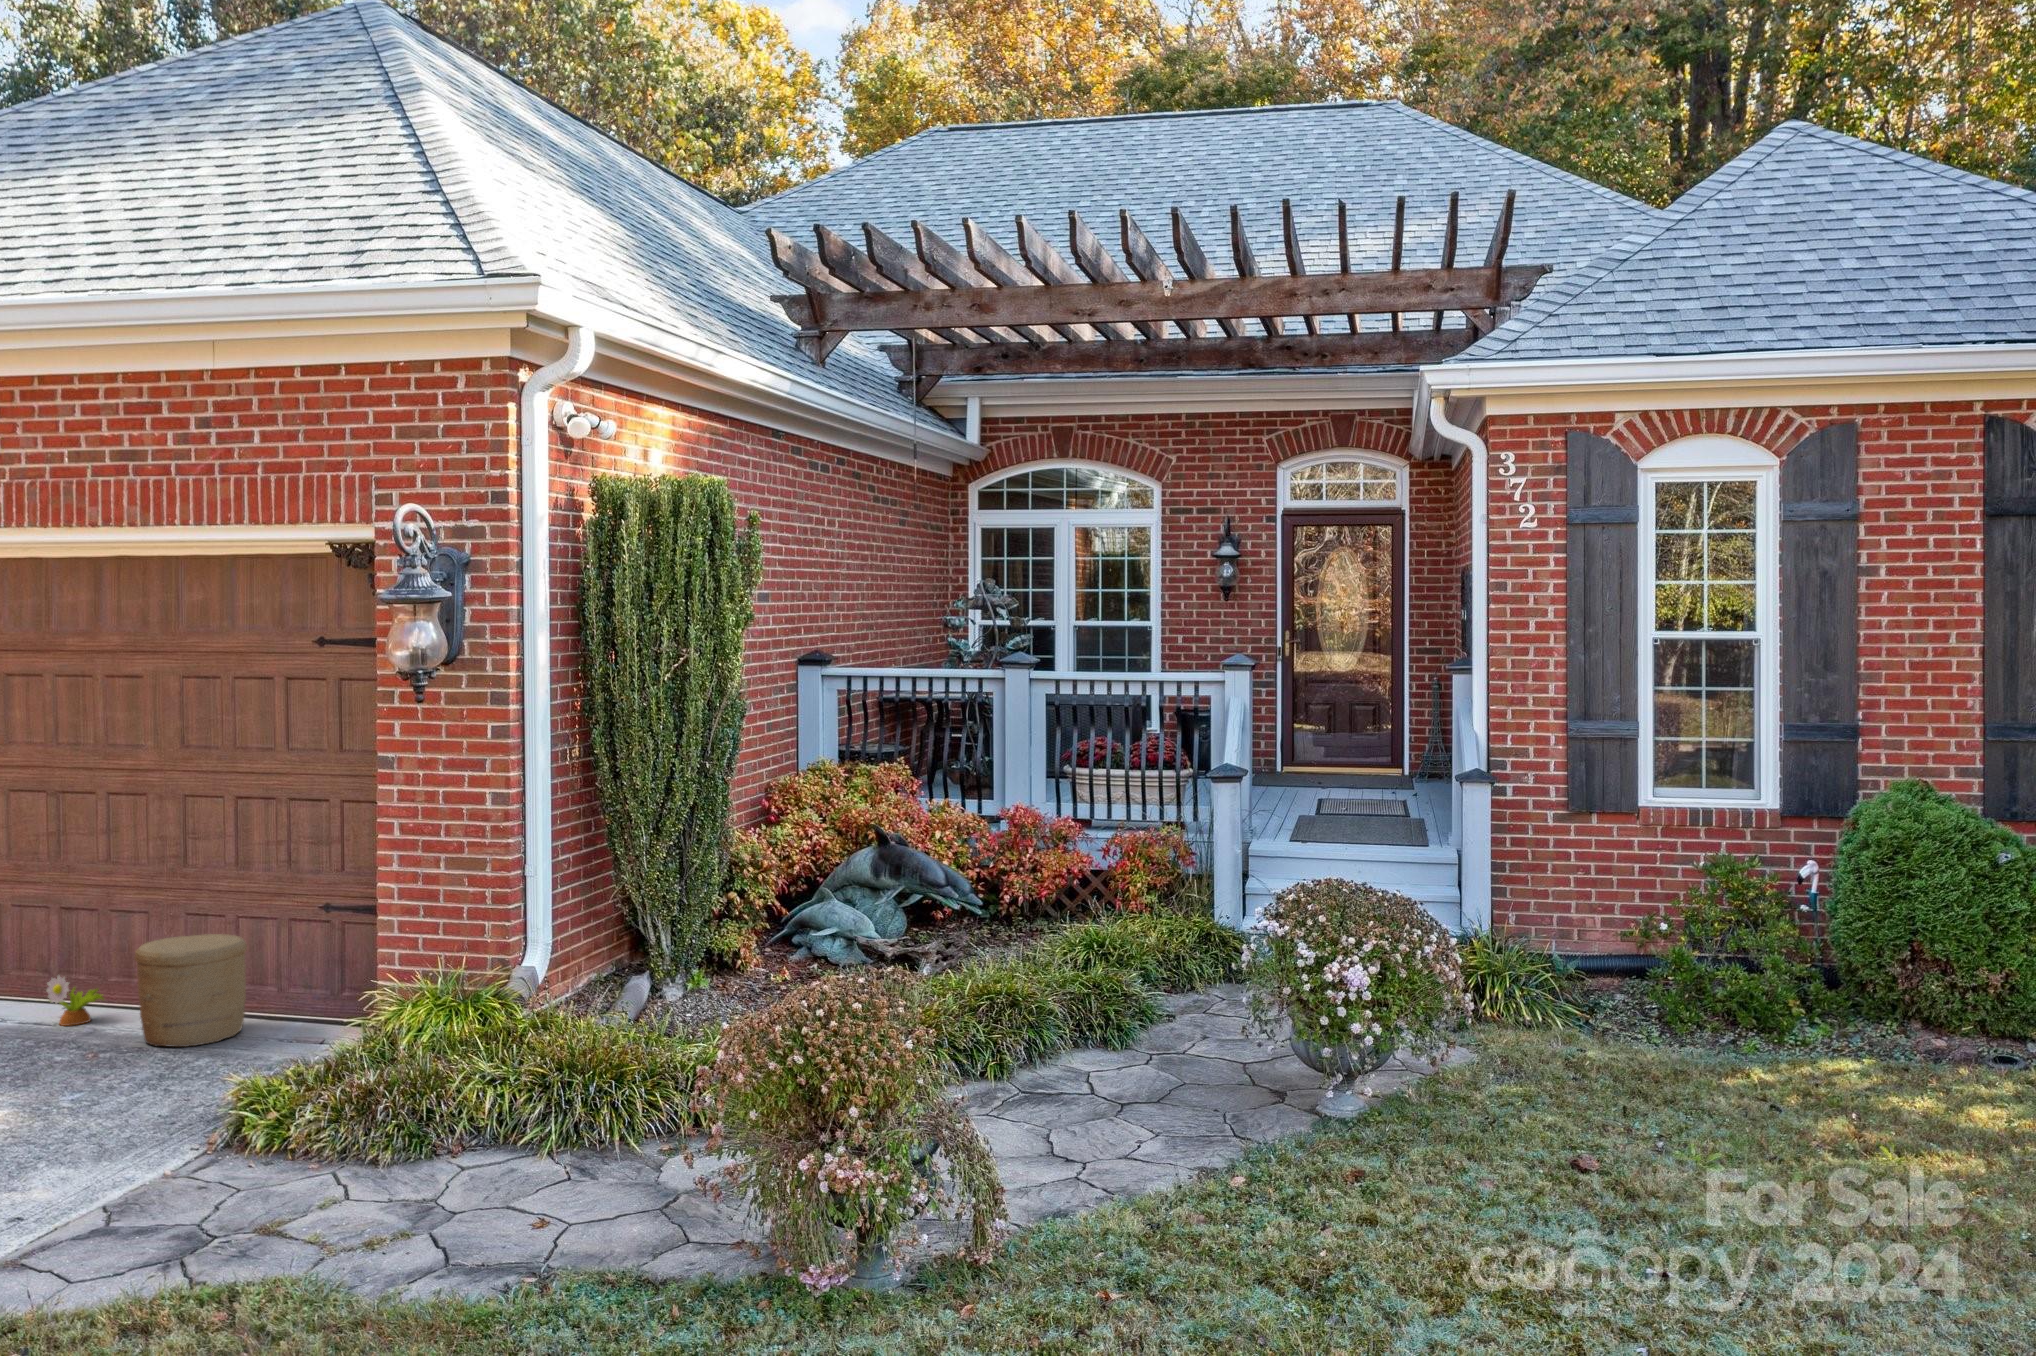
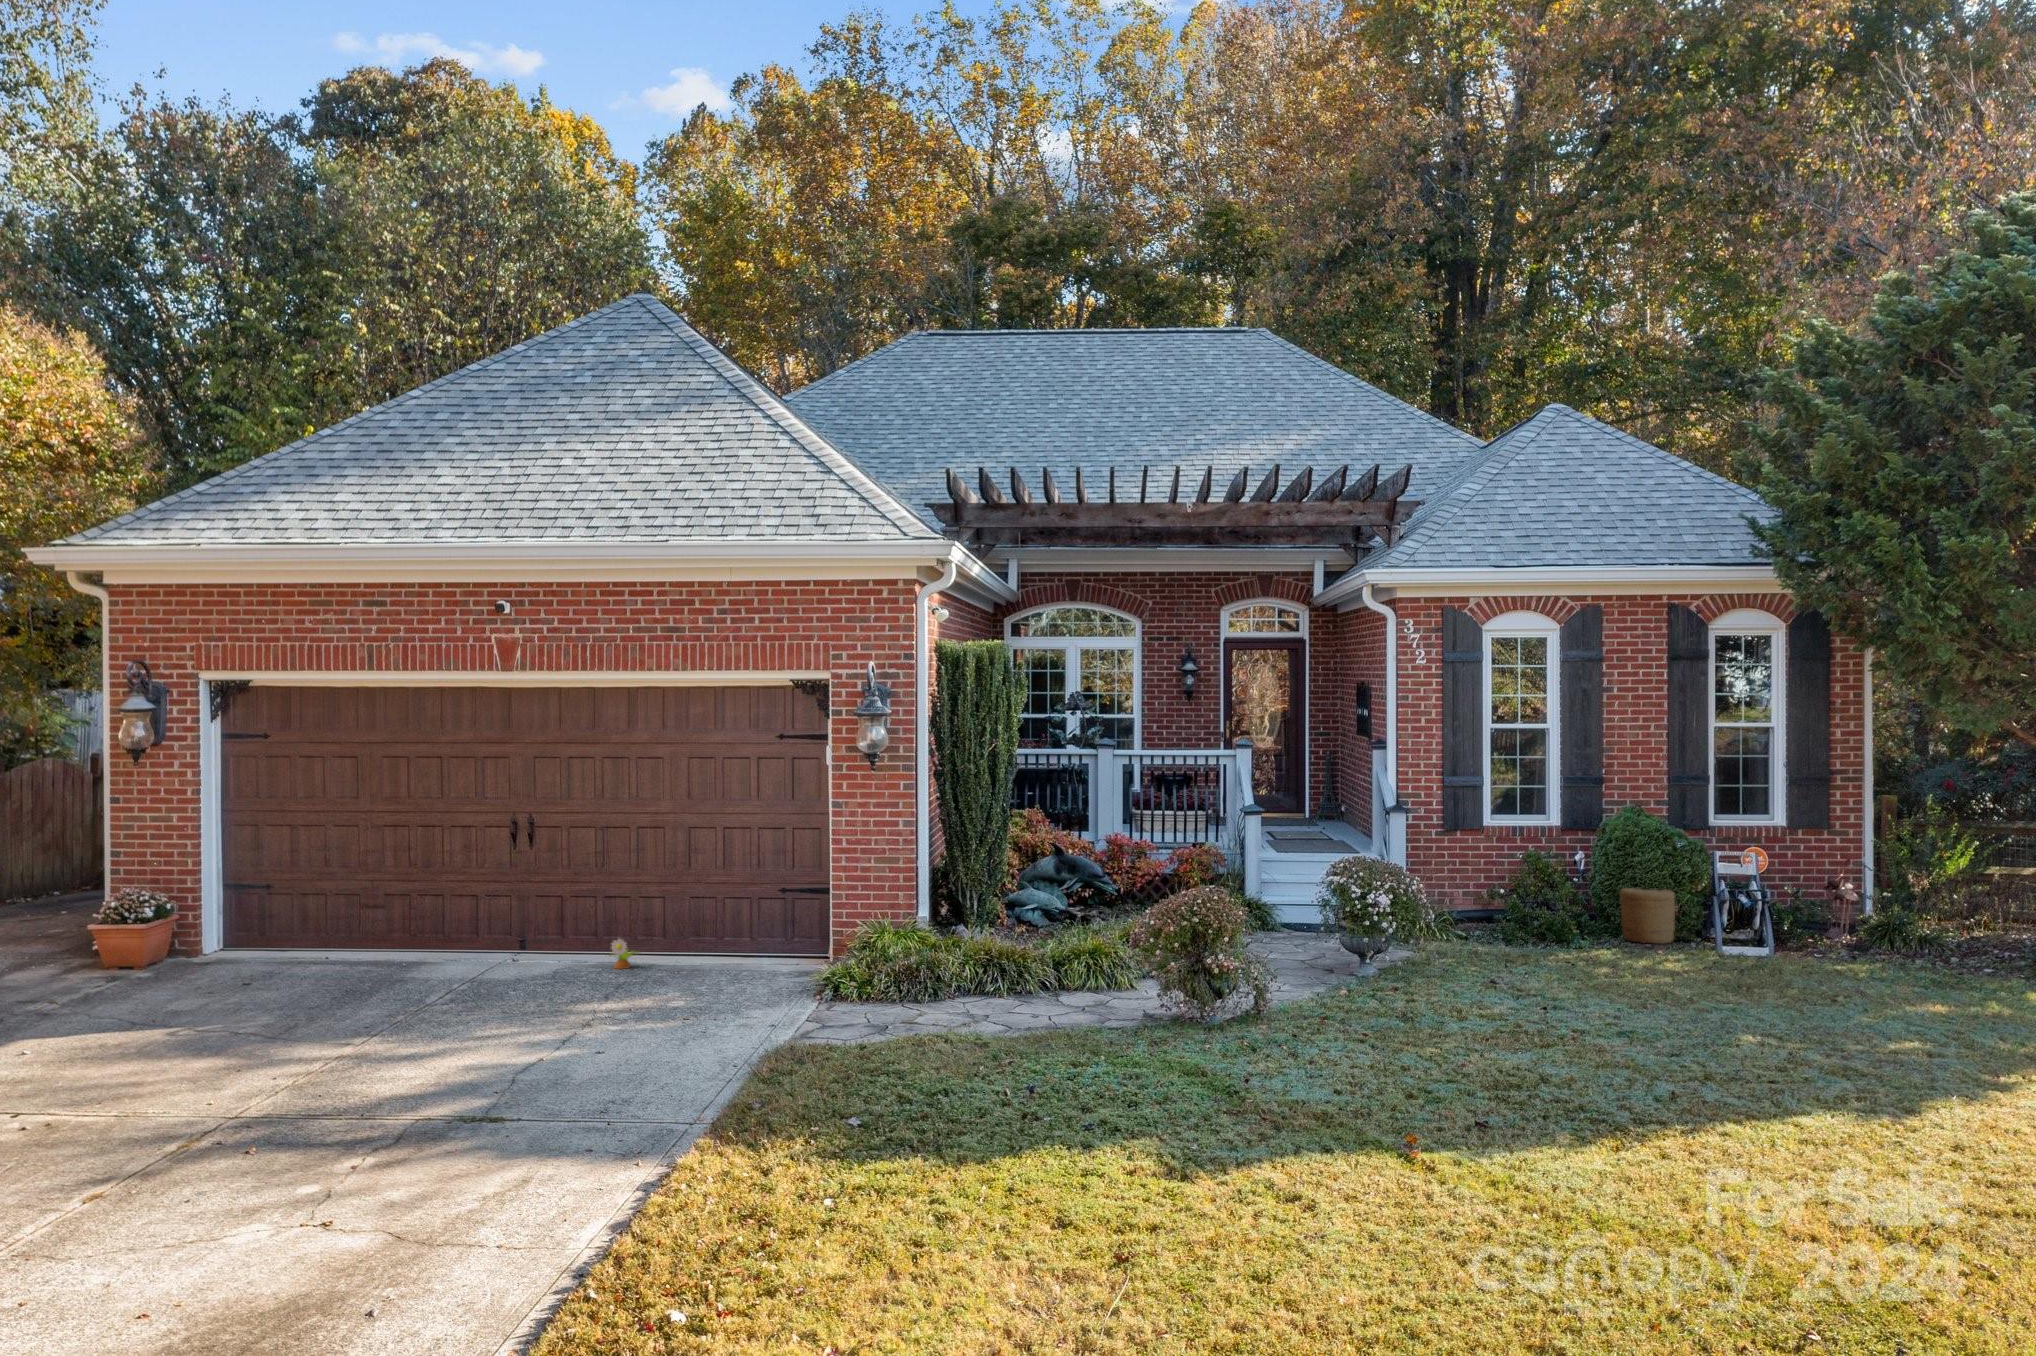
woven basket: present [134,934,247,1047] -> present [1619,888,1675,944]

